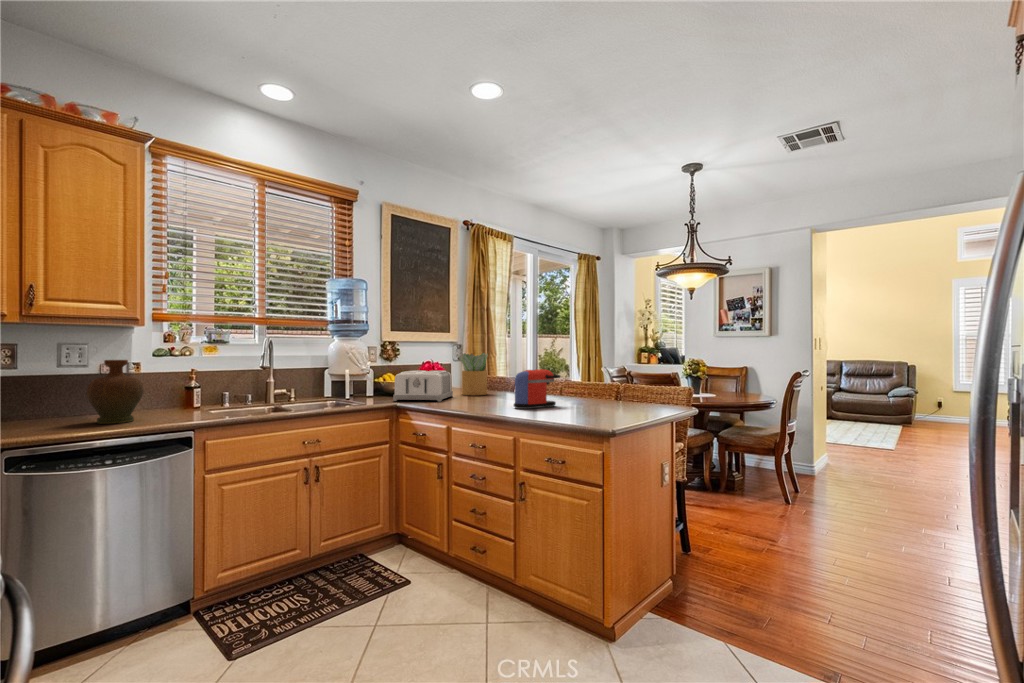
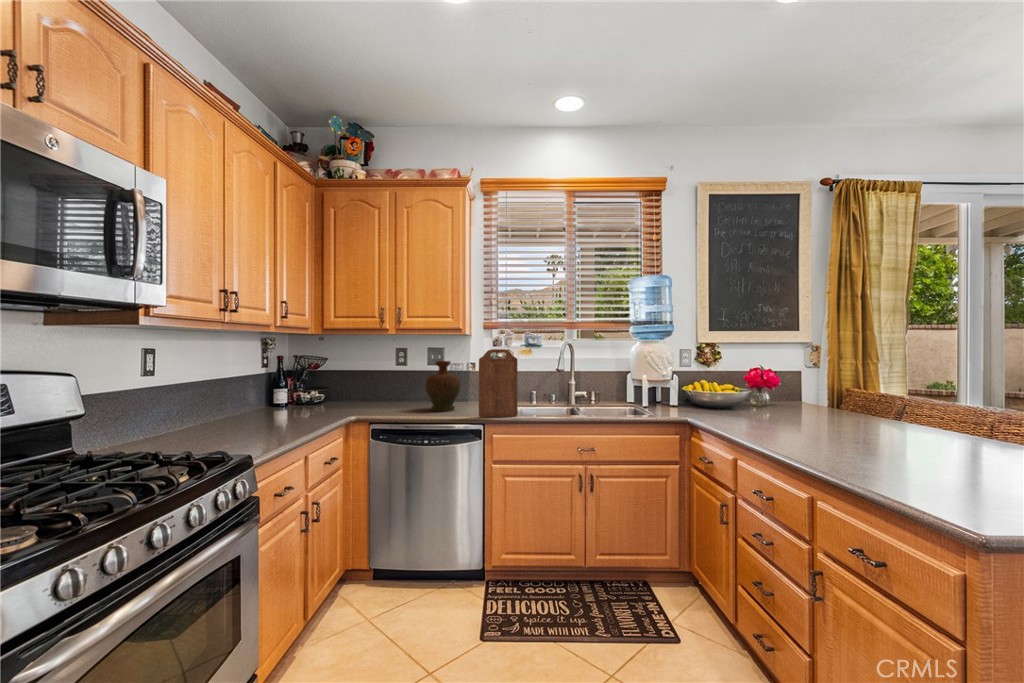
cutting board: none [192,344,238,422] -> present [479,349,518,417]
potted plant: present [459,353,487,395] -> none [788,359,837,418]
coffee maker: present [514,369,560,409] -> none [834,391,937,455]
toaster: present [393,371,453,402] -> none [688,379,775,422]

